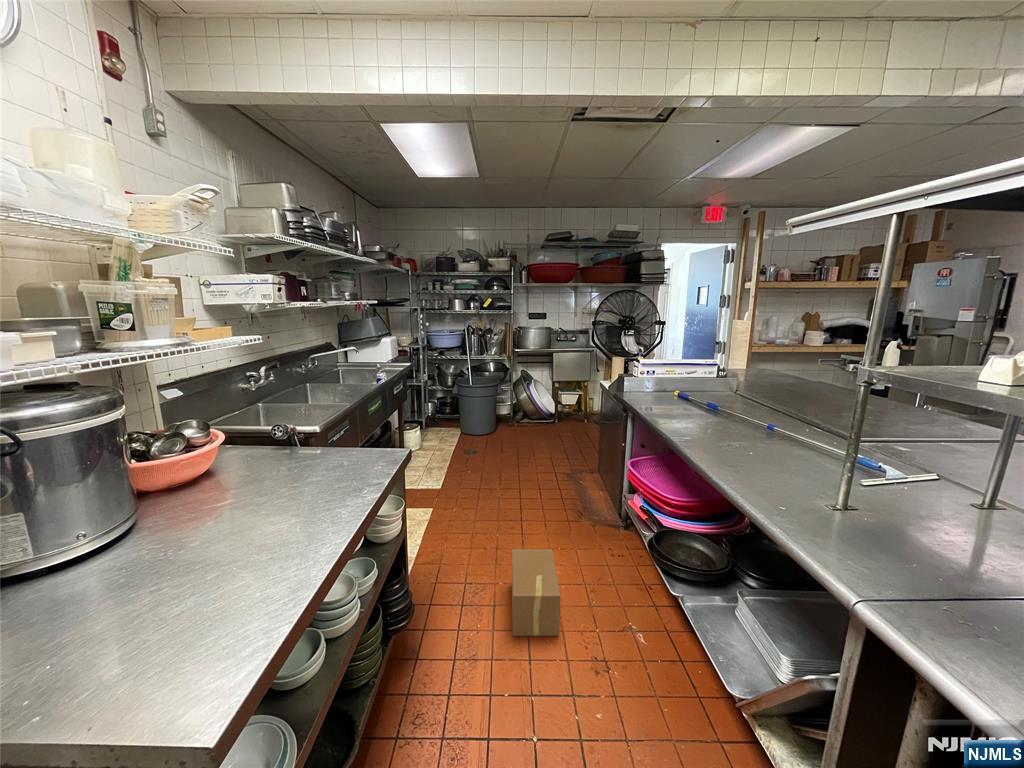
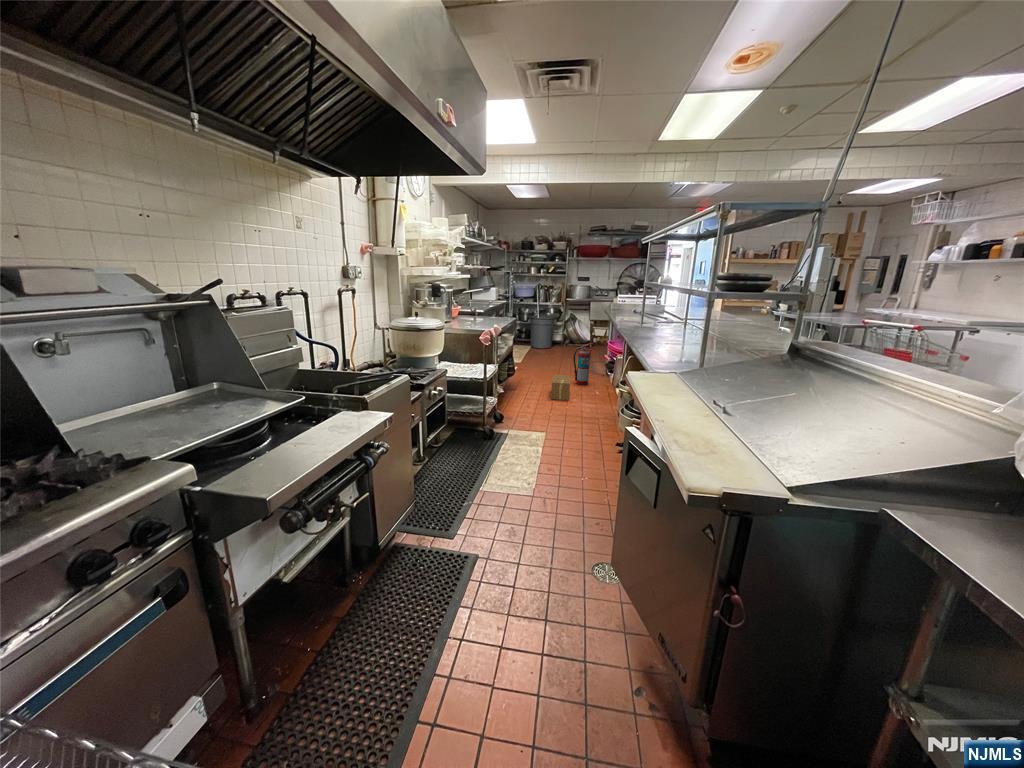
fire extinguisher: none [550,457,596,549] -> present [573,343,595,385]

